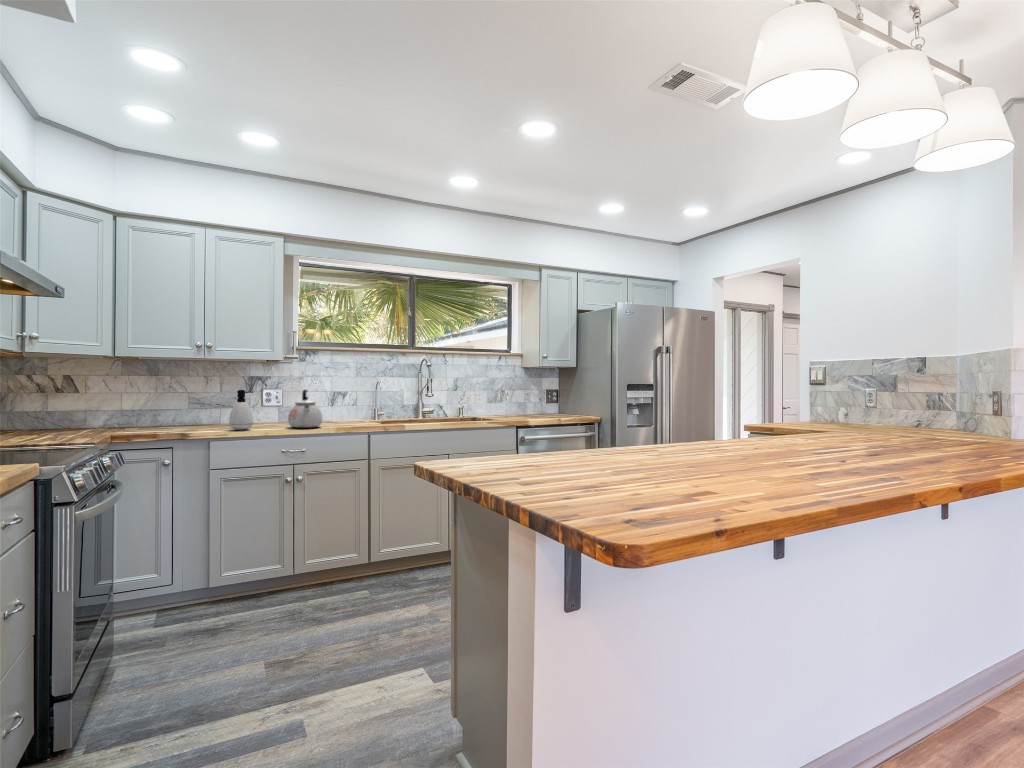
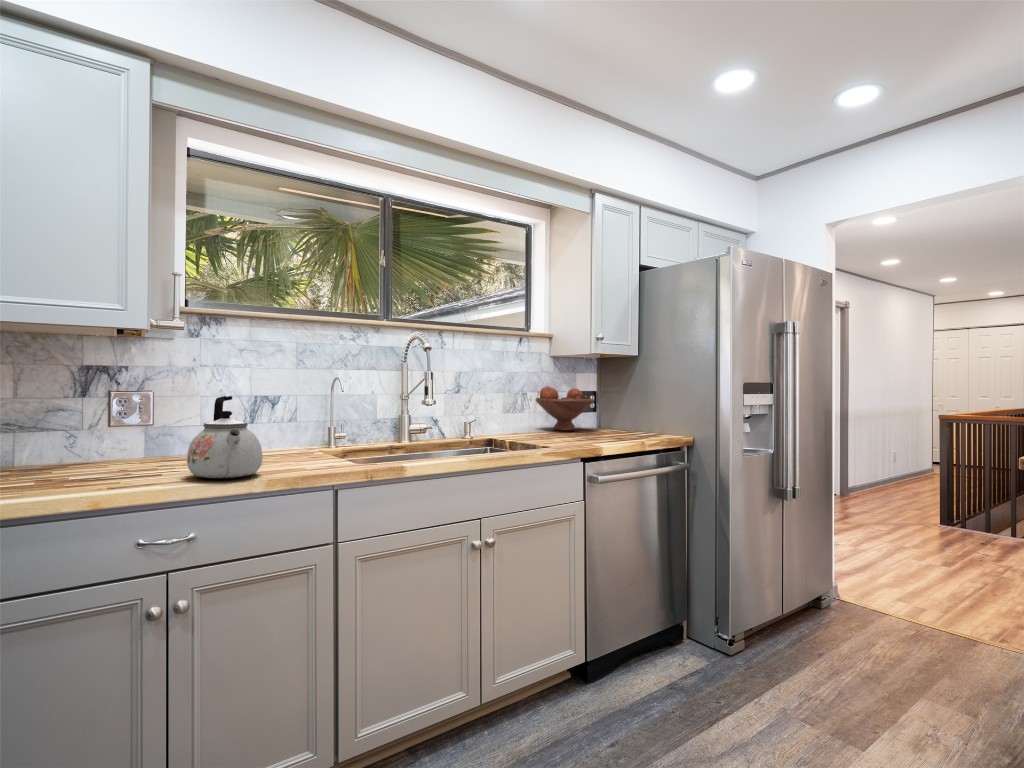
fruit bowl: none [511,387,548,414] -> present [536,386,594,431]
soap dispenser: present [229,390,253,430] -> none [50,397,111,490]

